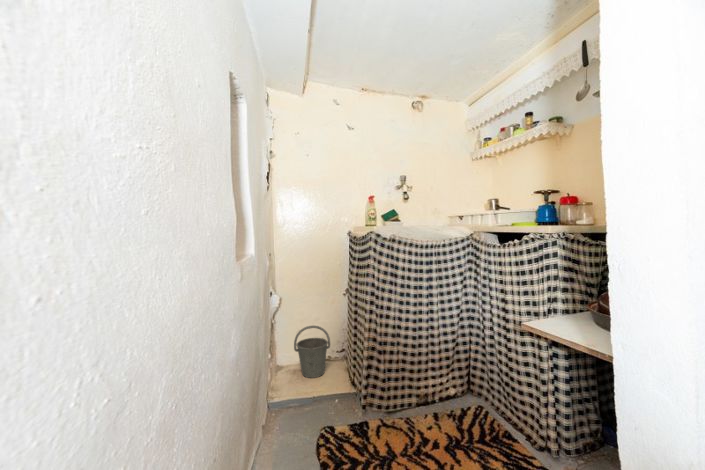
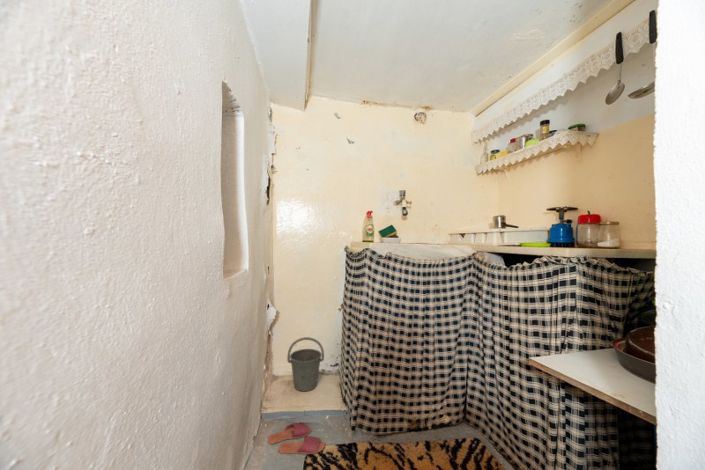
slippers: none [284,404,339,428] -> present [268,423,325,454]

